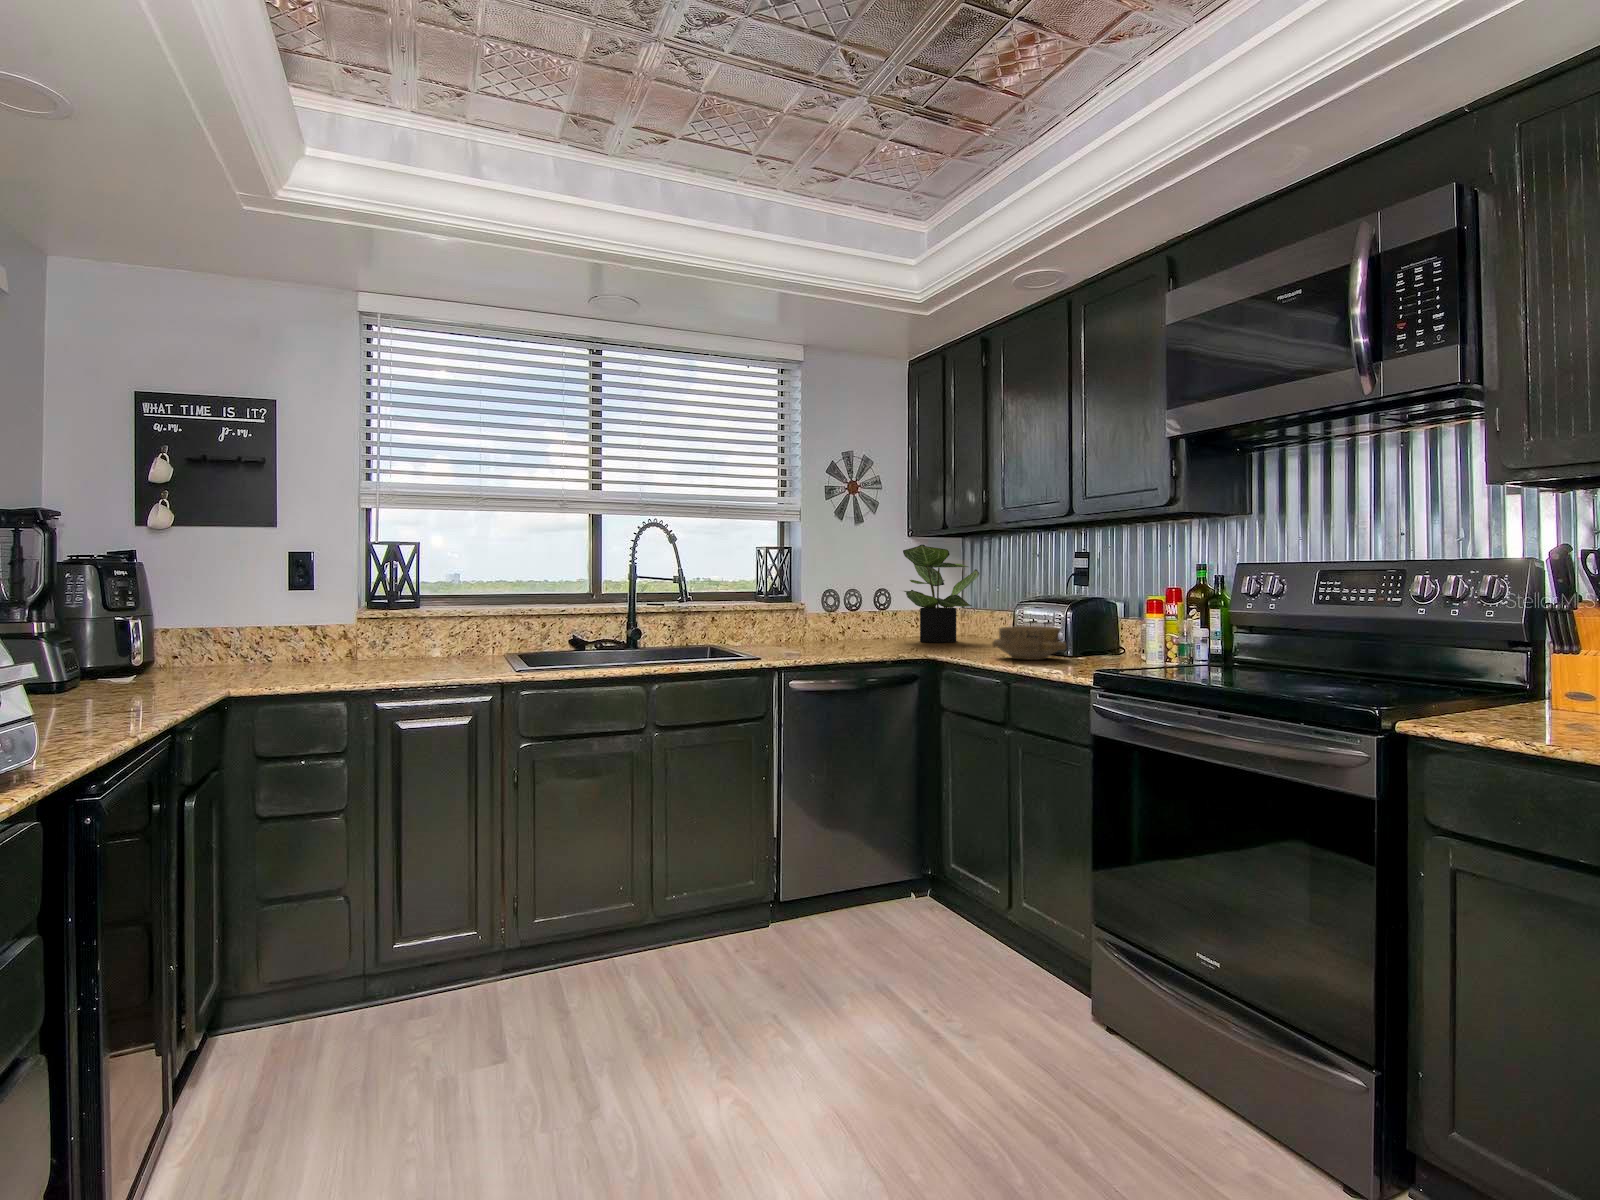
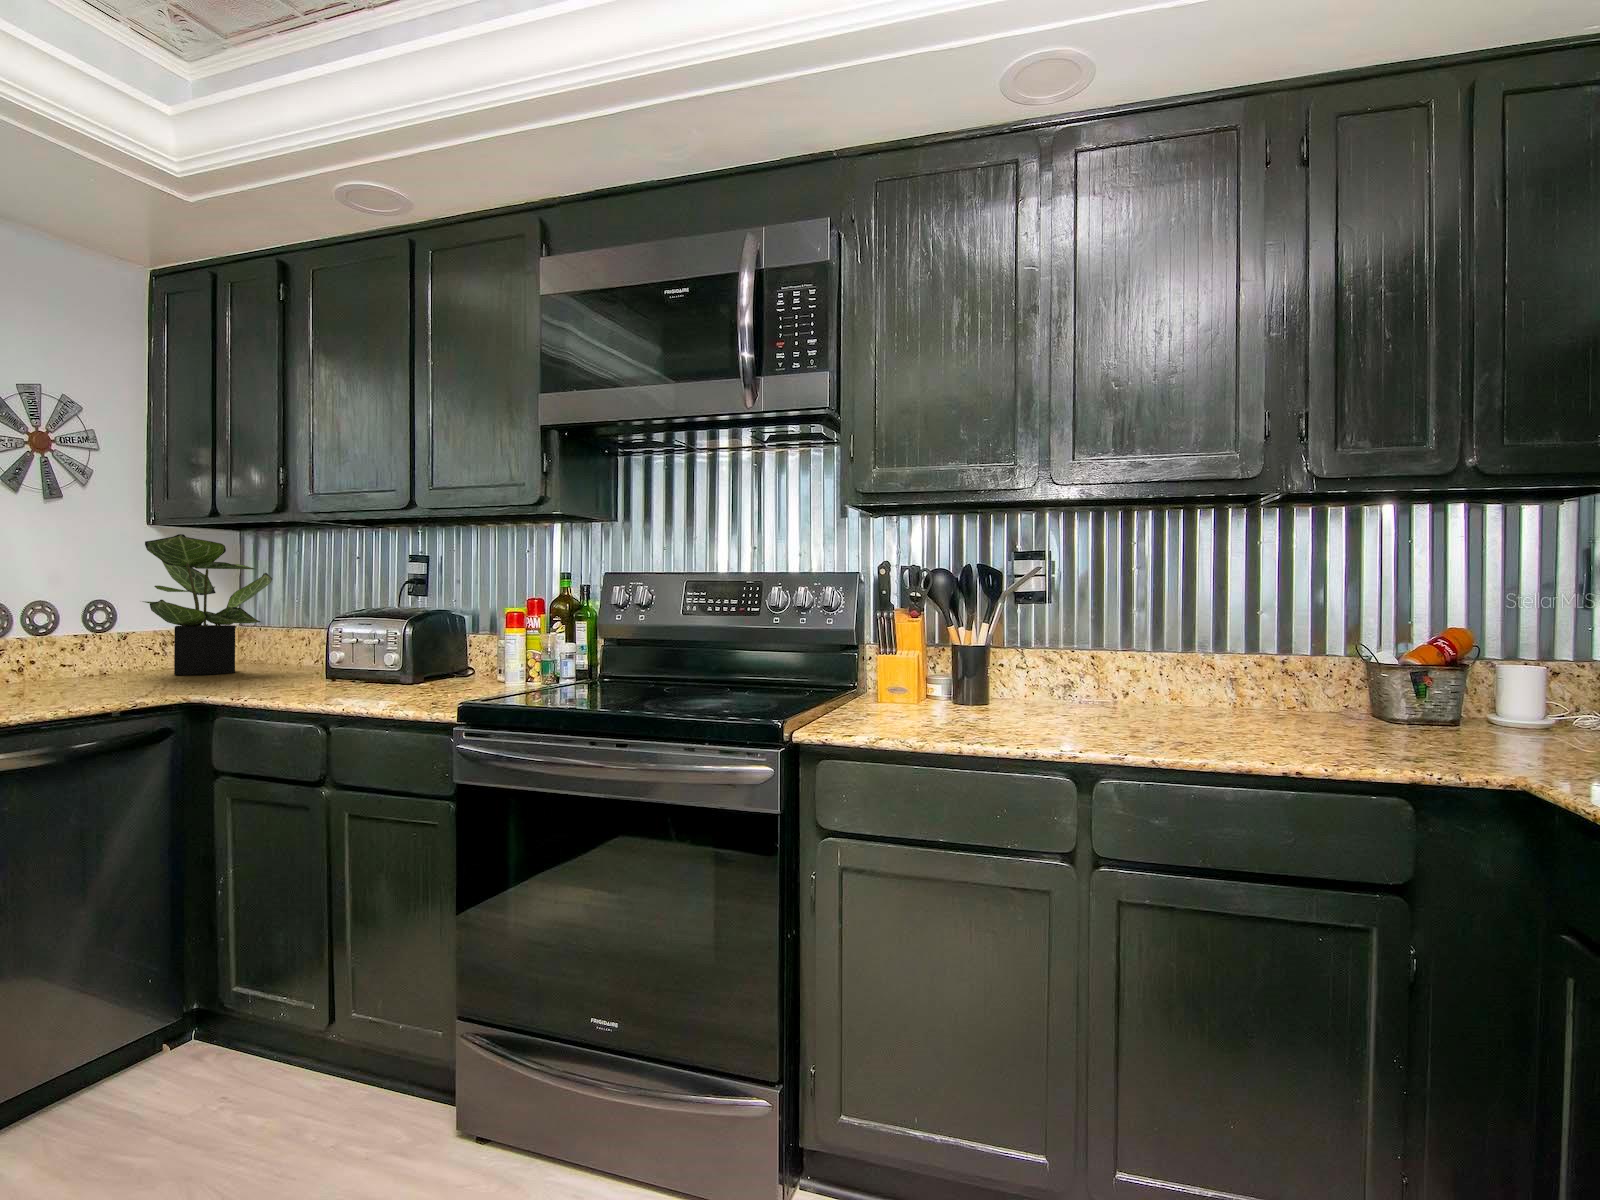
ceramic bowl: present [992,626,1066,660] -> none [305,647,412,692]

